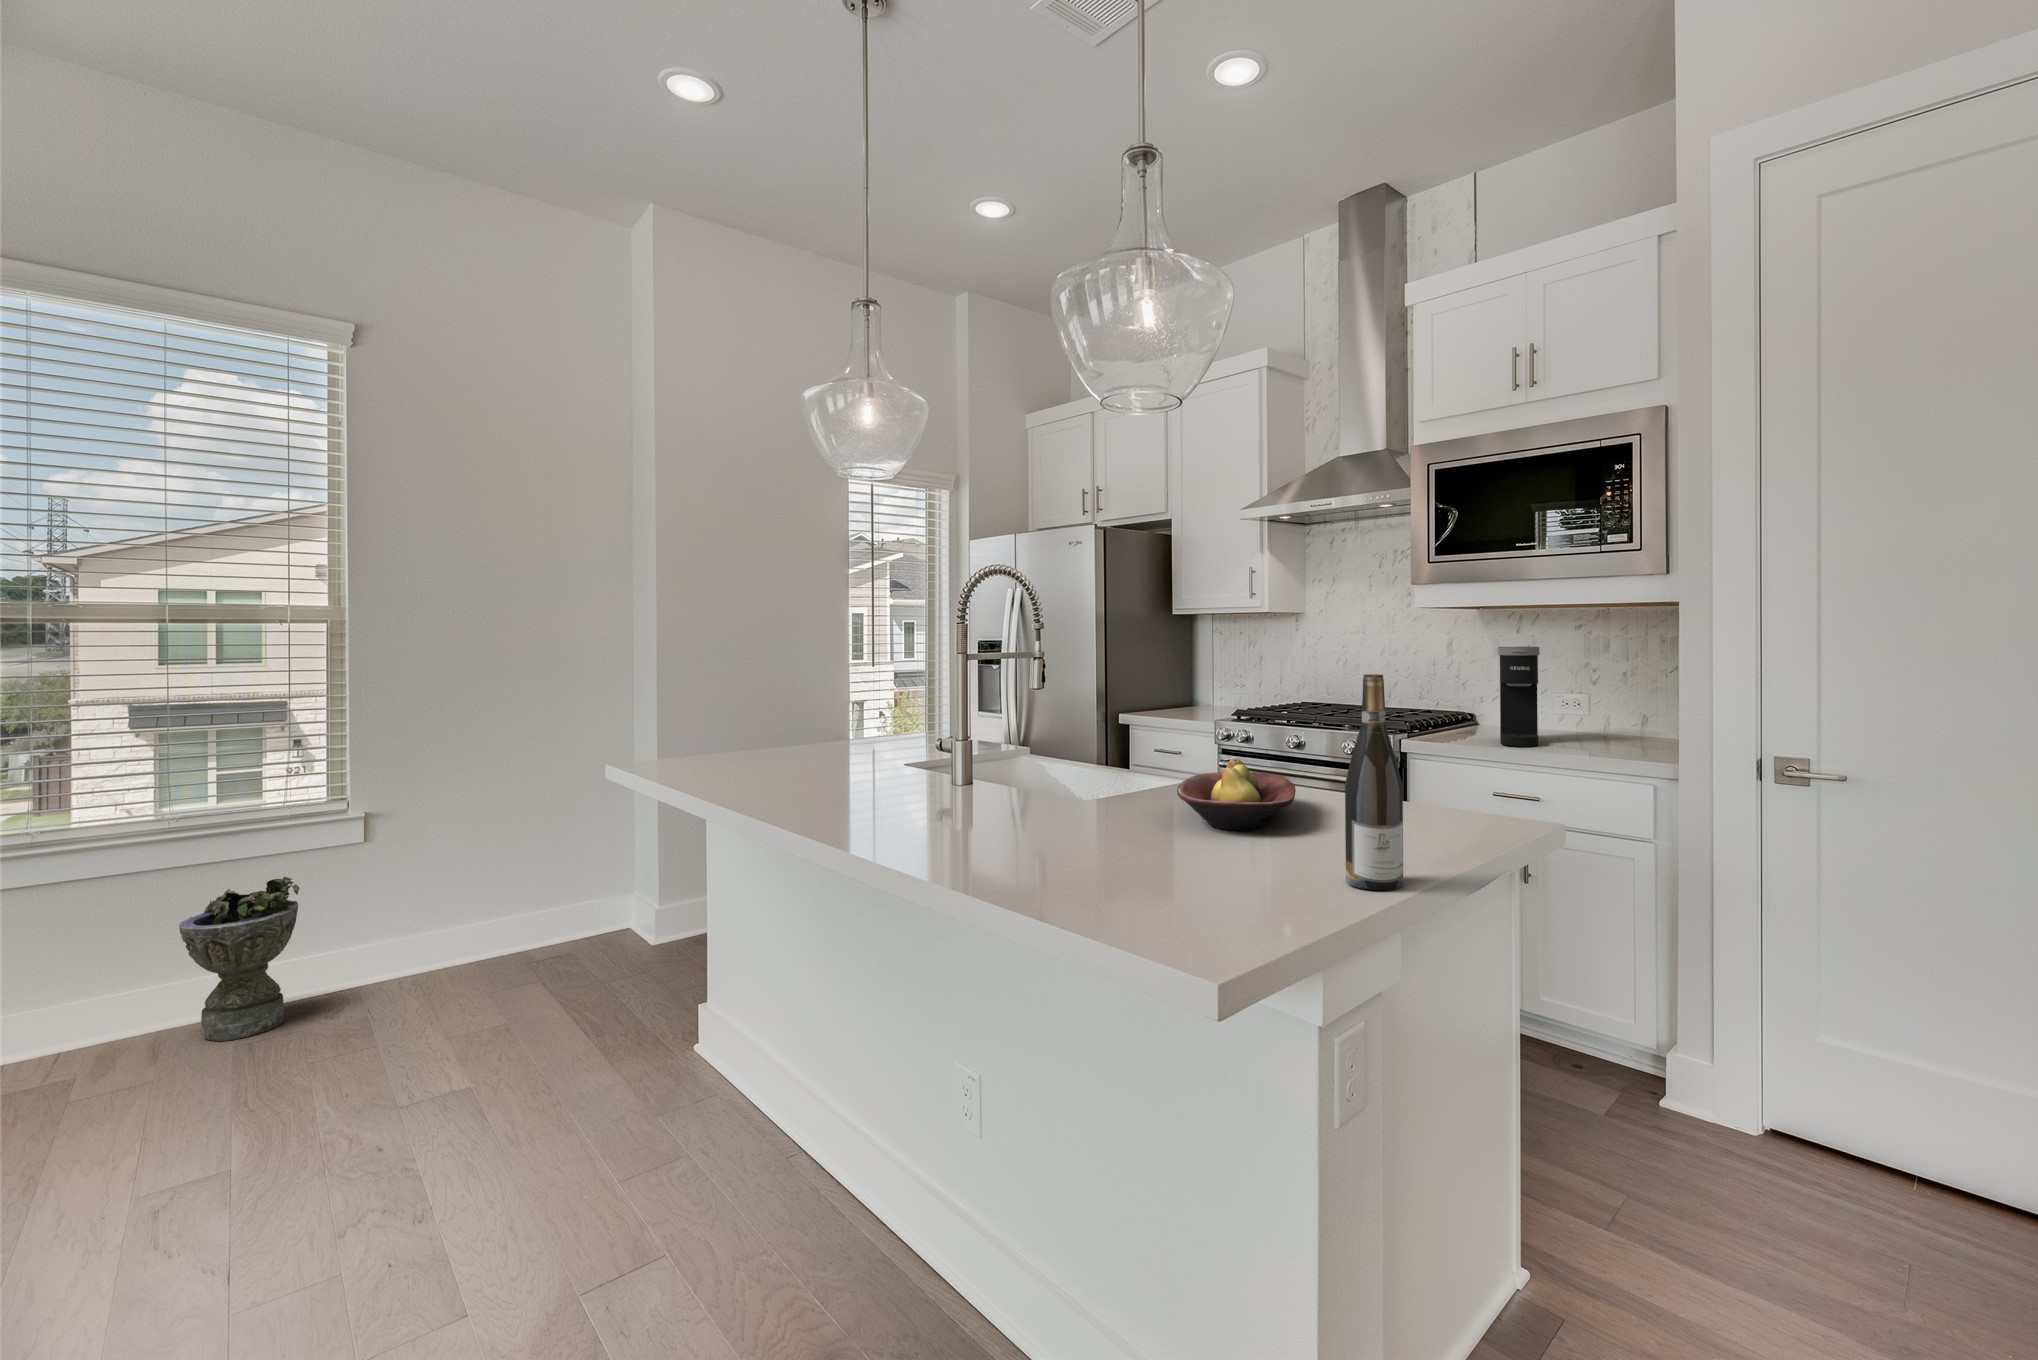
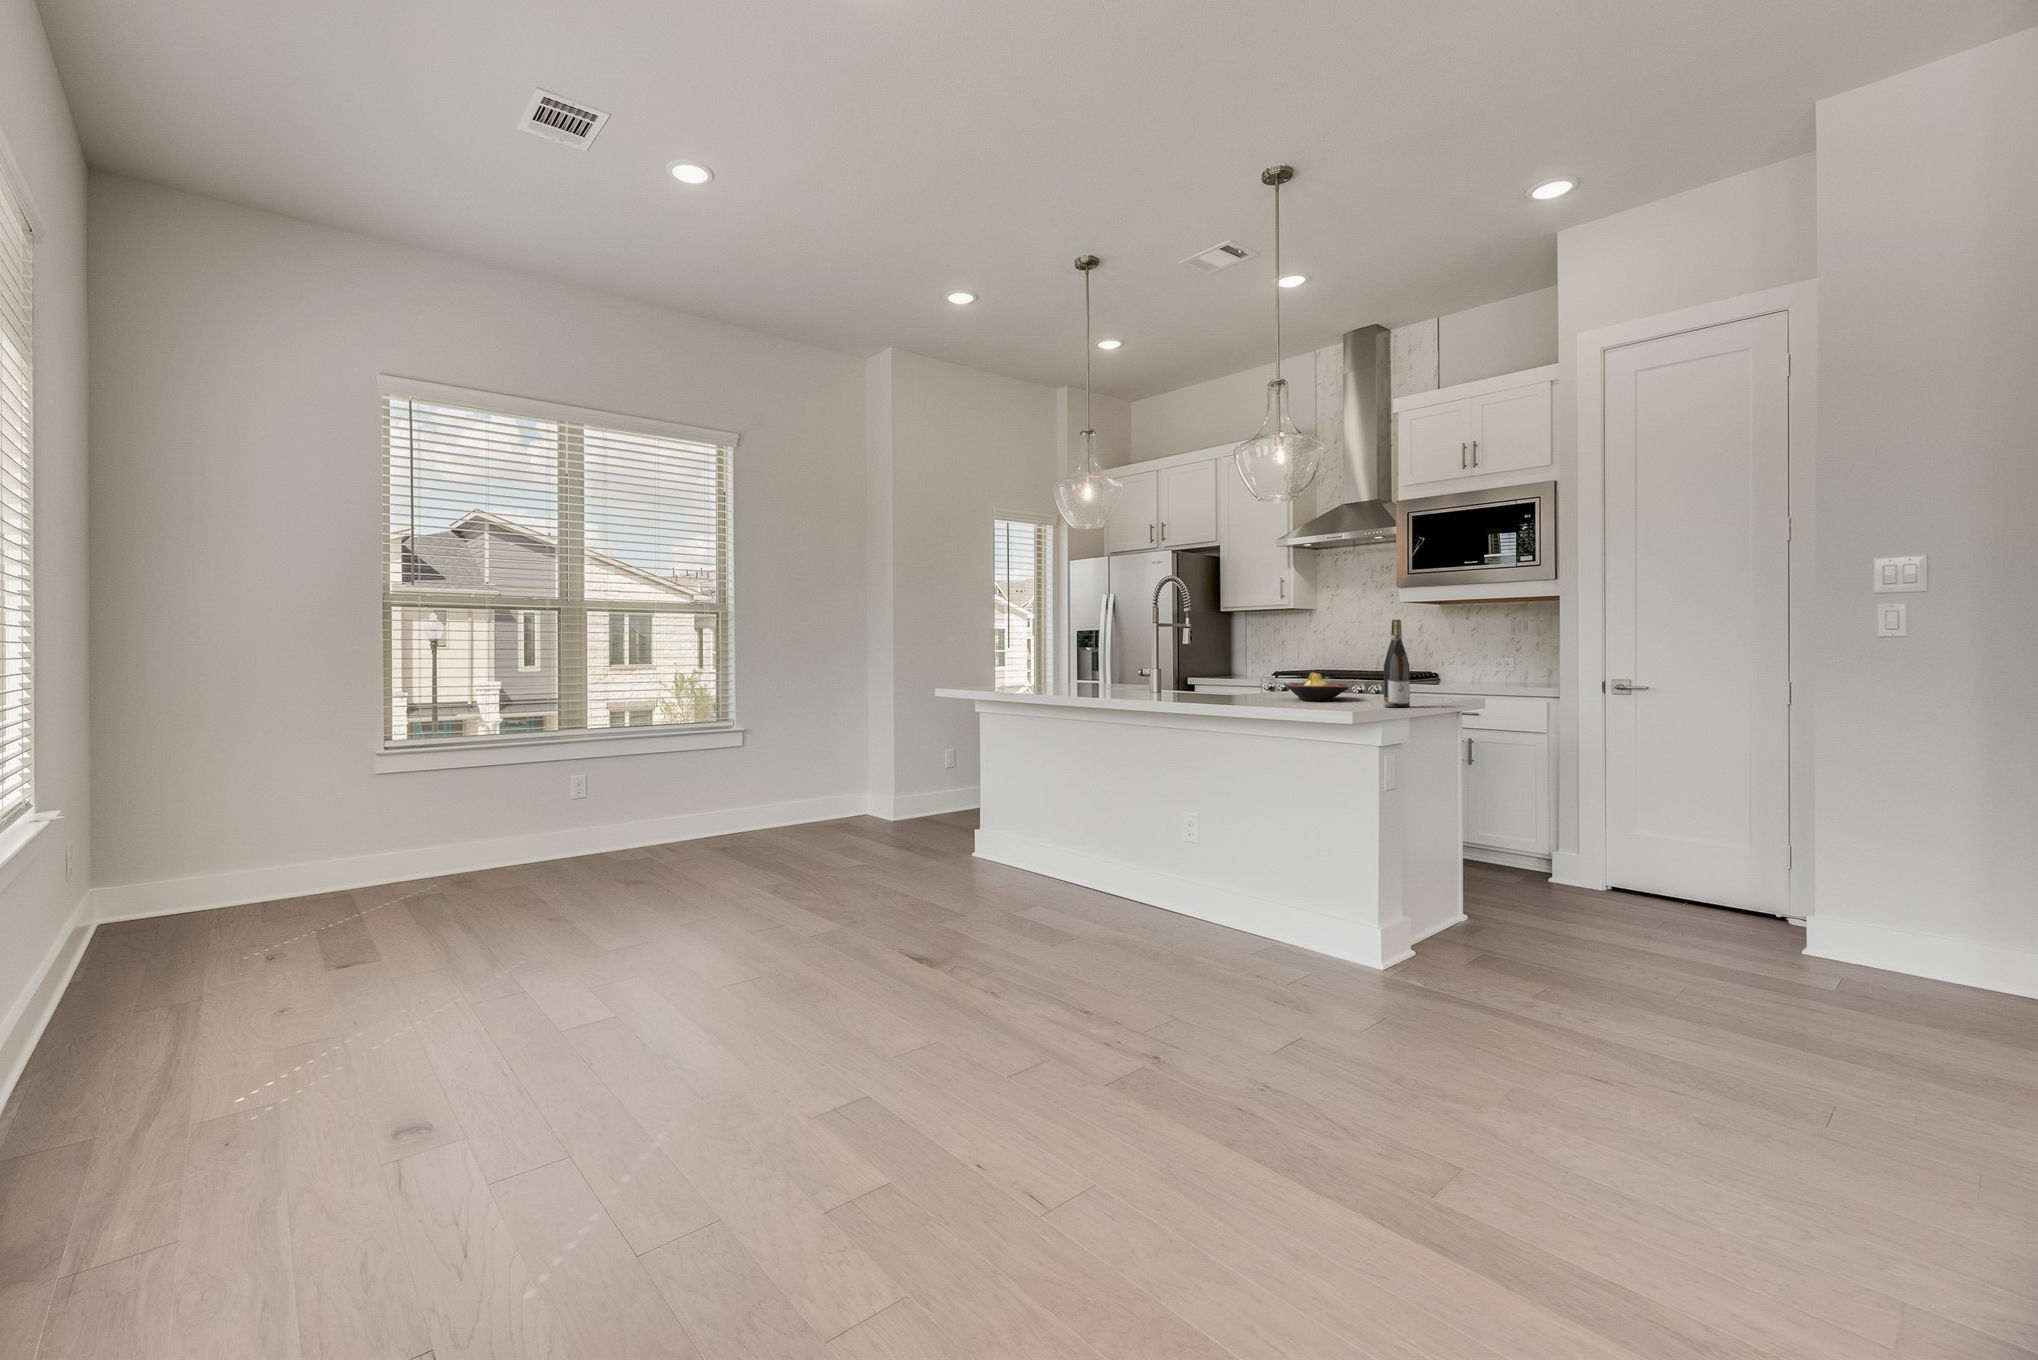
coffee maker: present [1498,647,1540,747] -> none [1453,625,1479,685]
planter: present [179,877,300,1041] -> none [676,757,728,846]

